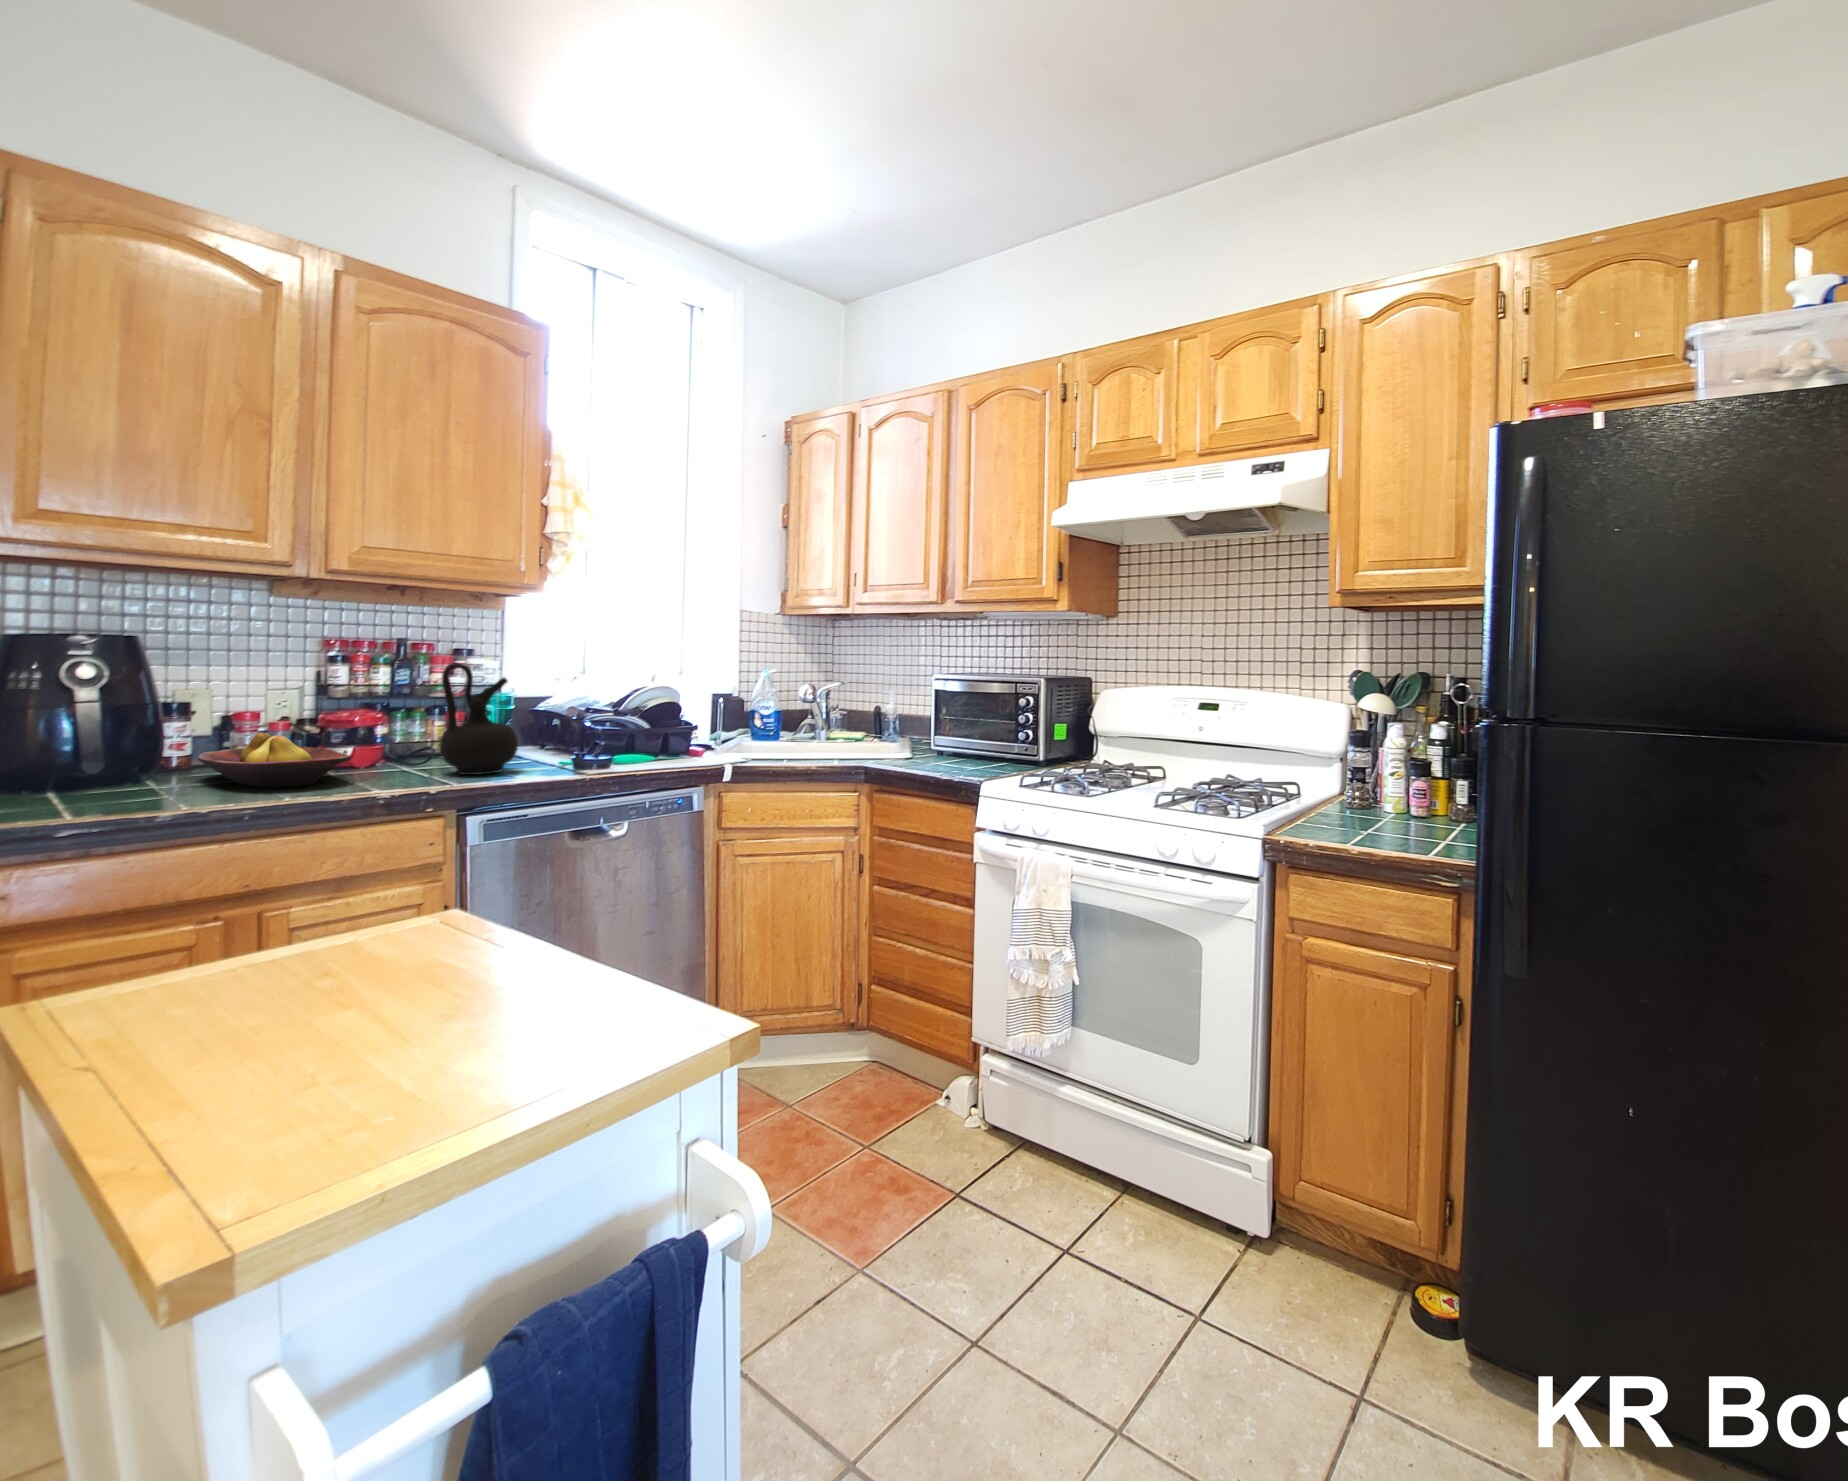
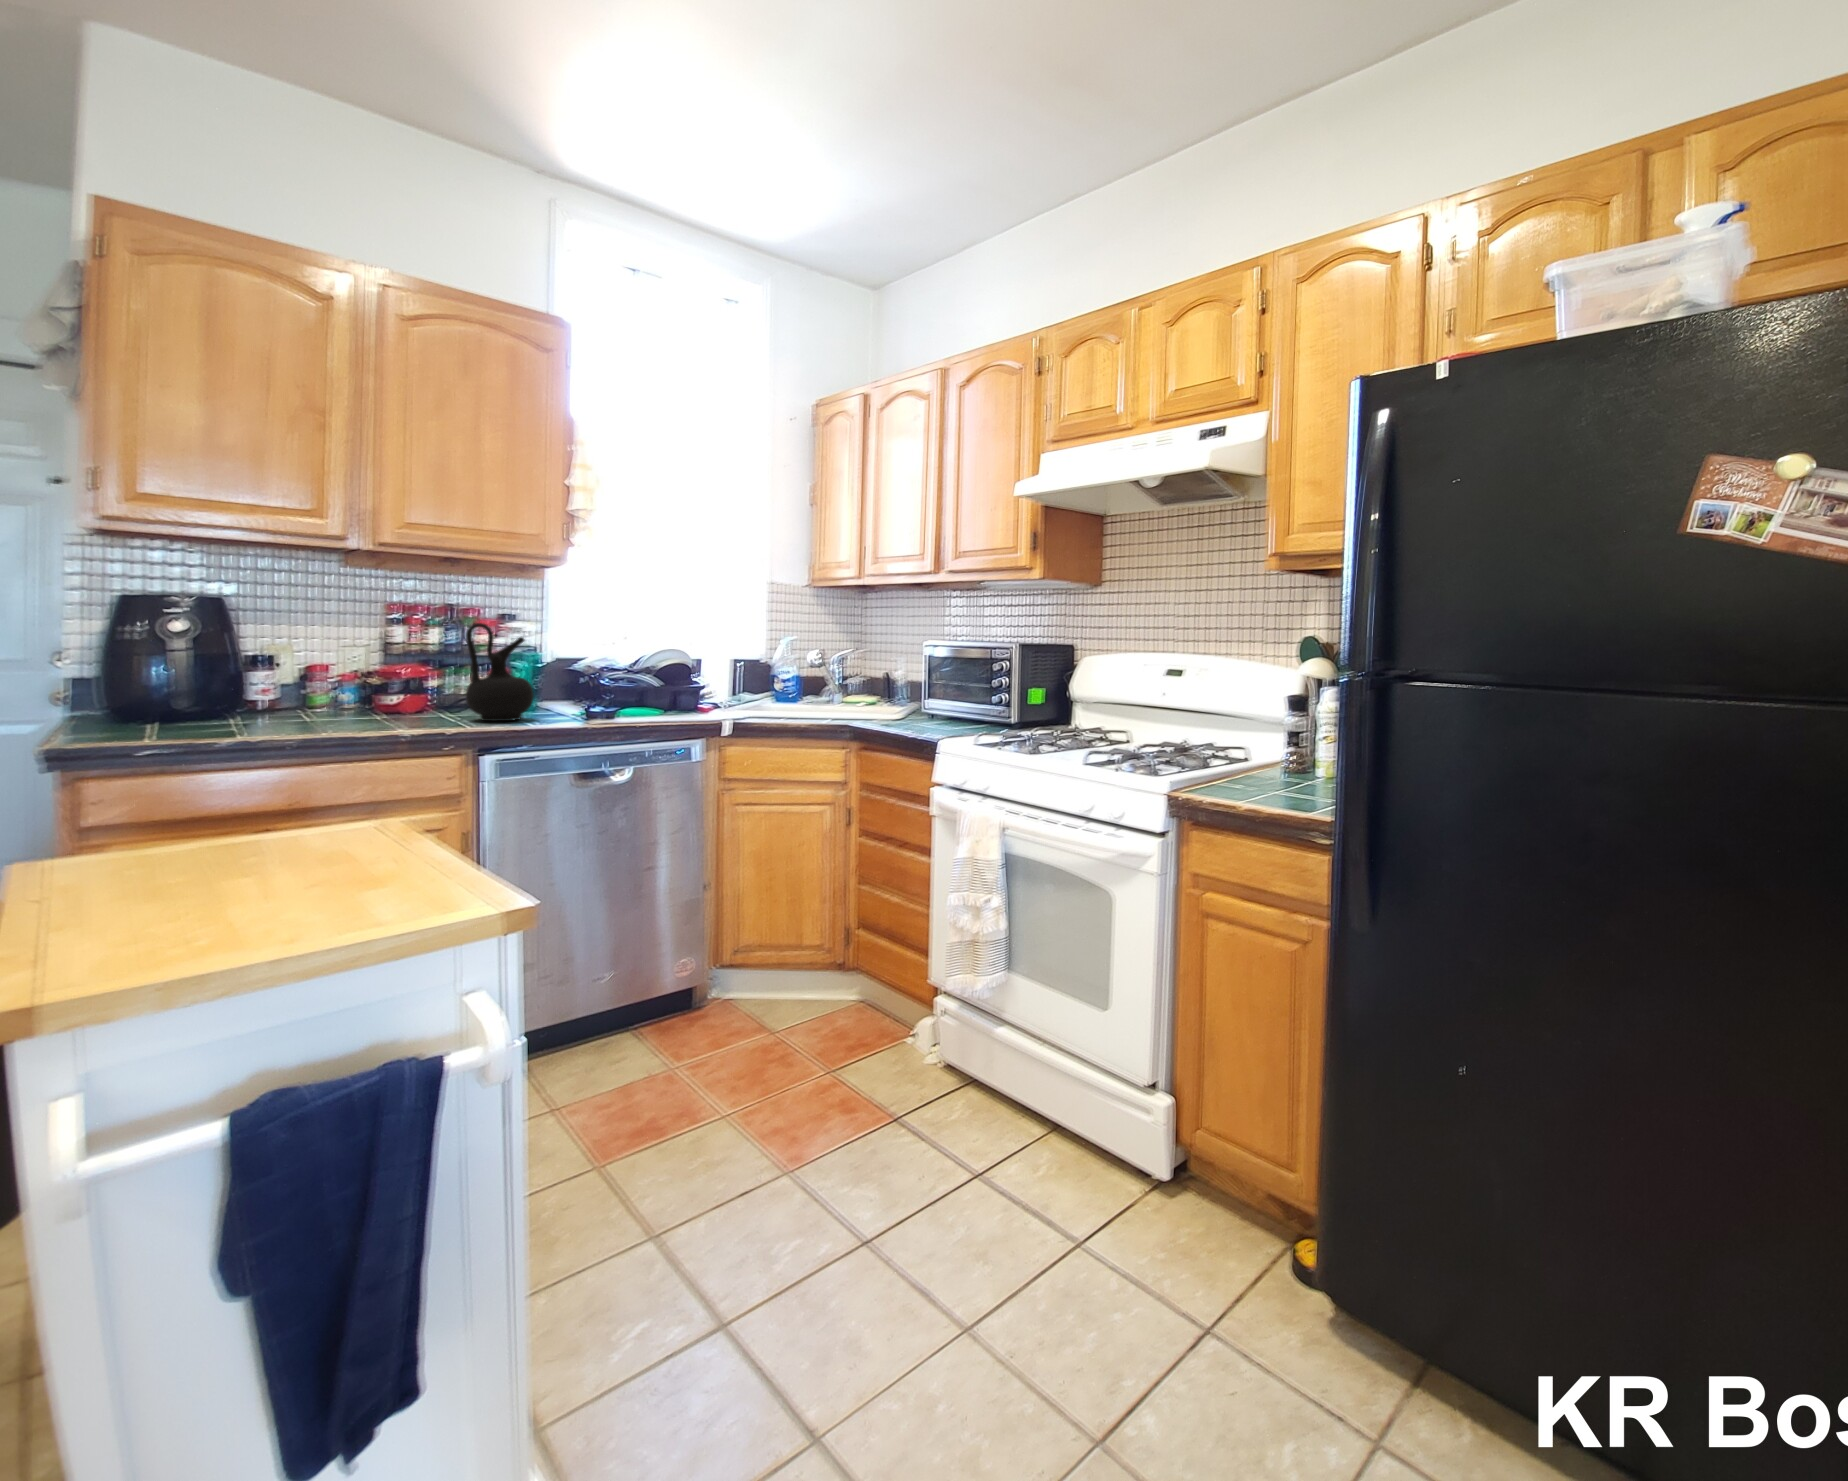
fruit bowl: present [198,733,351,787] -> none [269,680,389,725]

